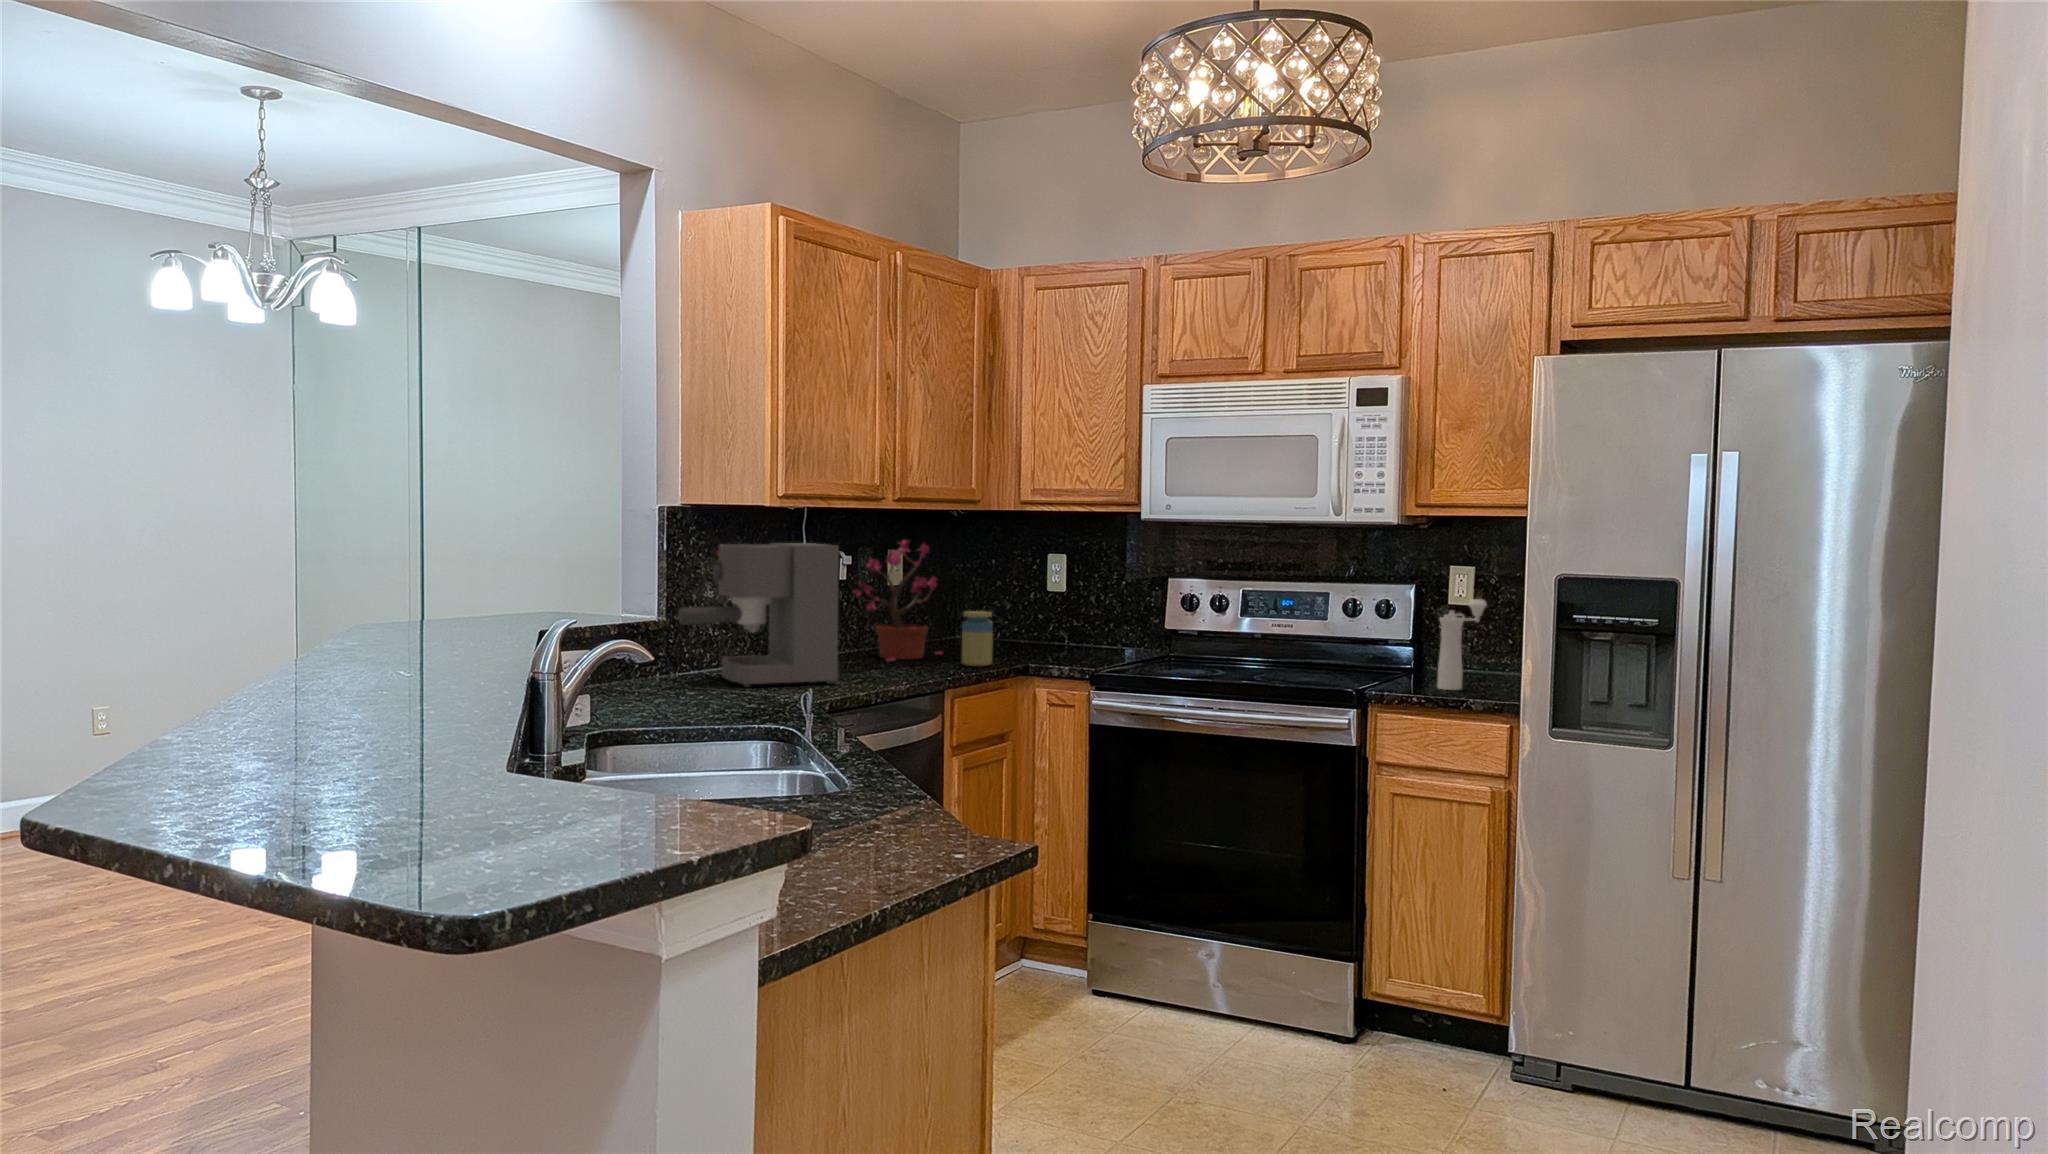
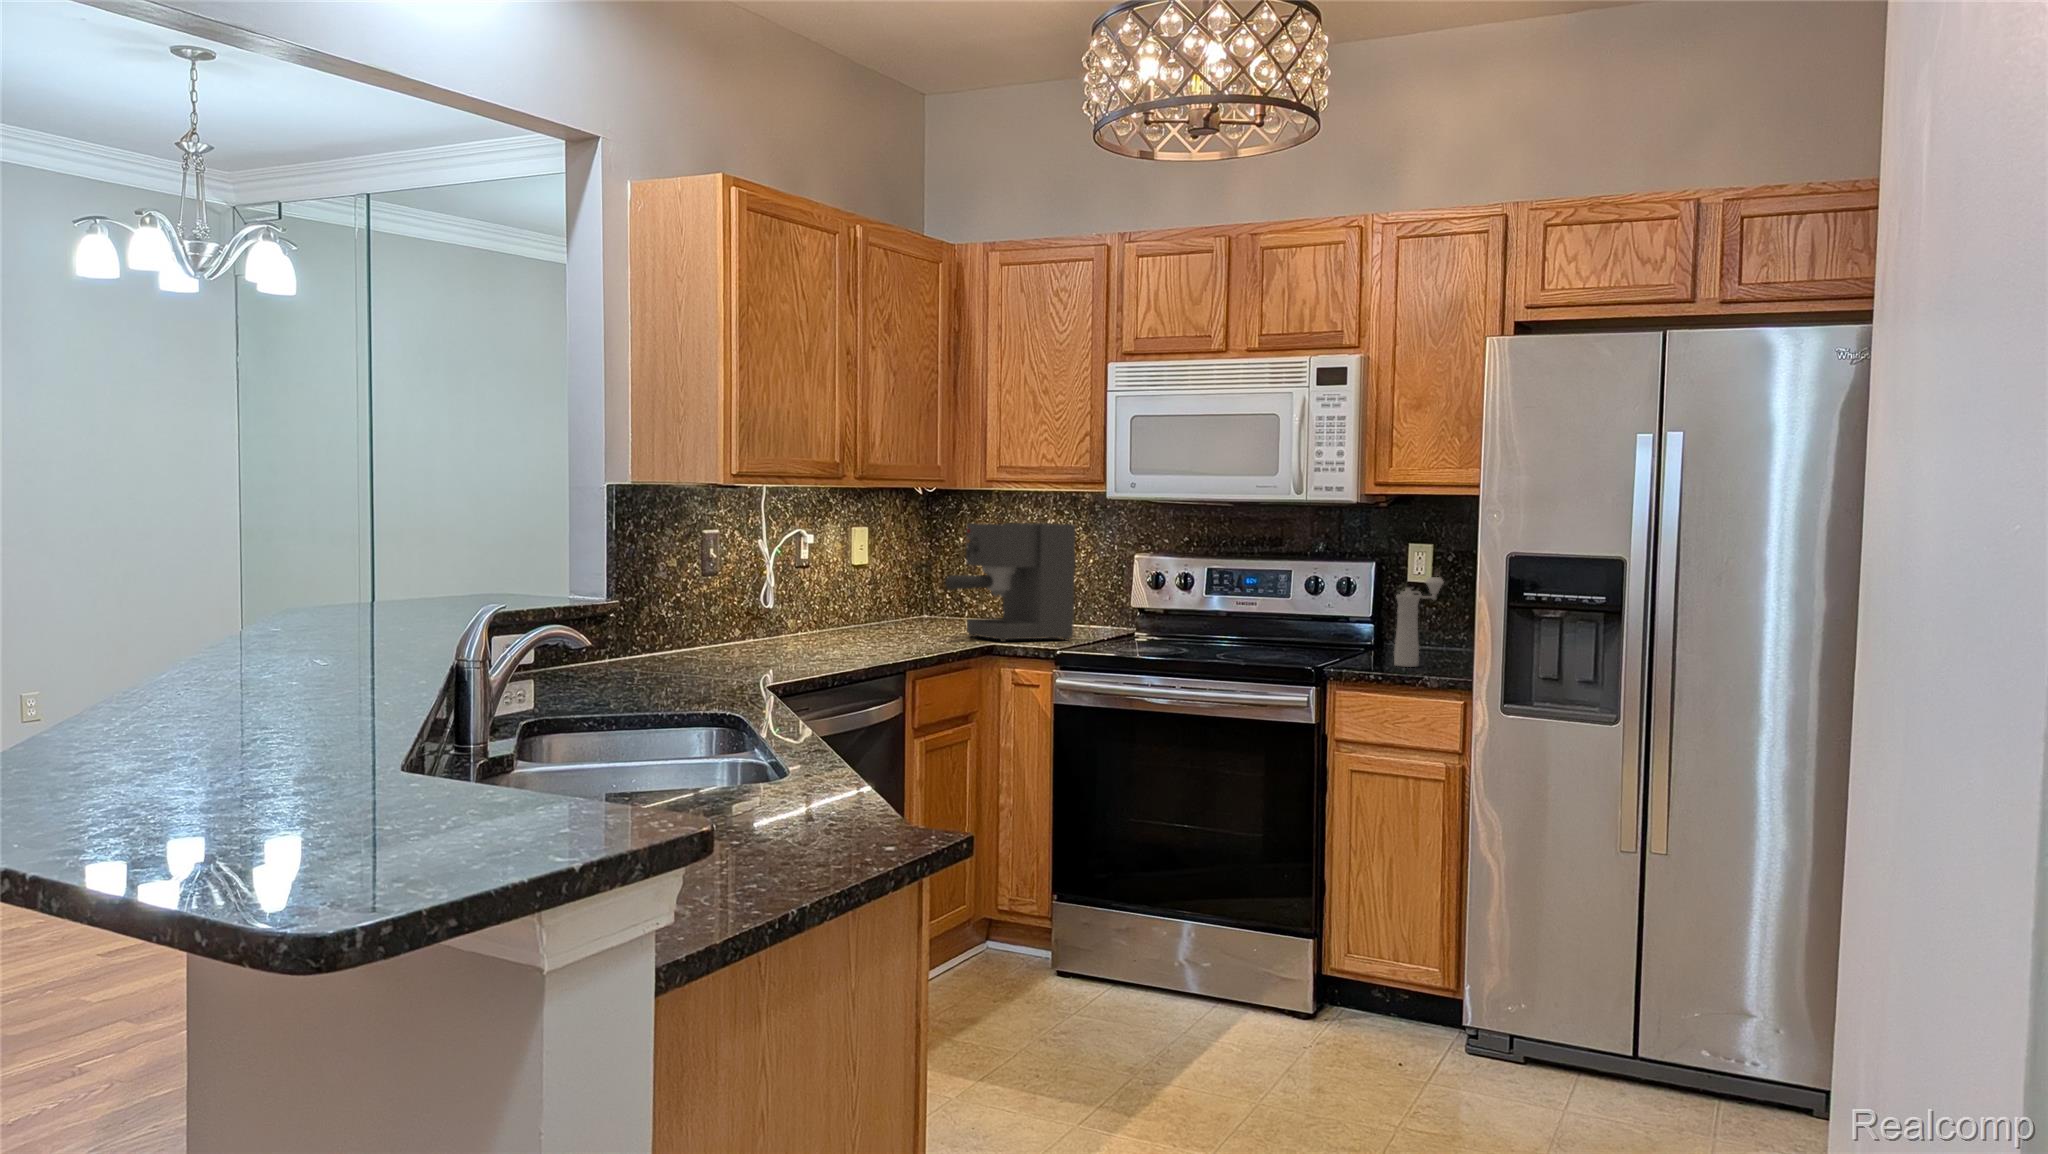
potted plant: present [853,540,942,662] -> none [807,519,900,642]
coffee maker: present [678,543,839,687] -> present [945,523,1075,642]
jar: present [962,611,993,666] -> none [919,591,951,646]

